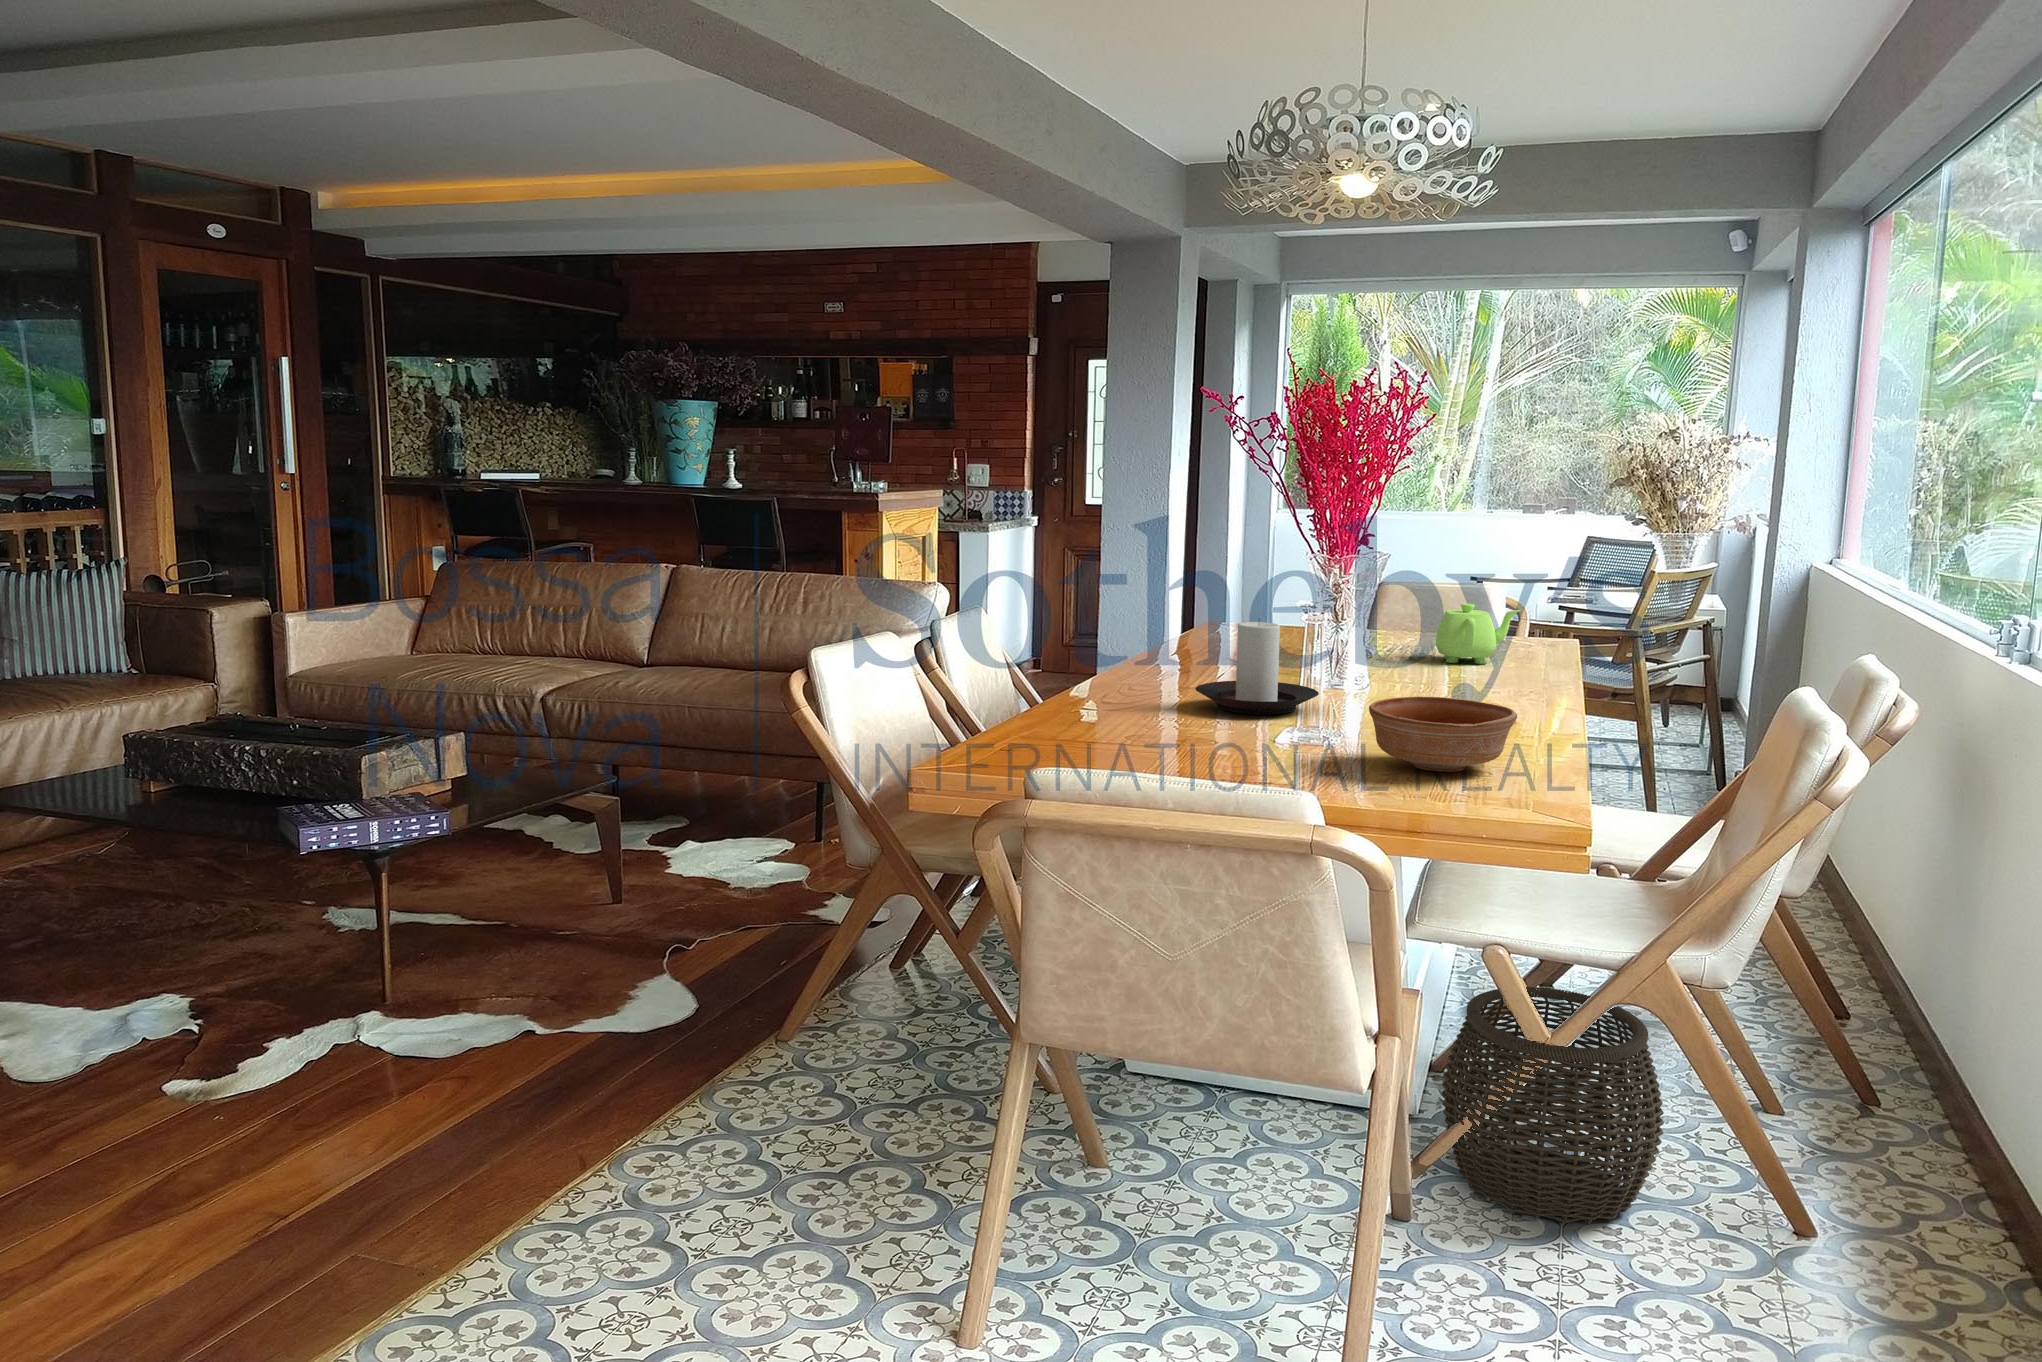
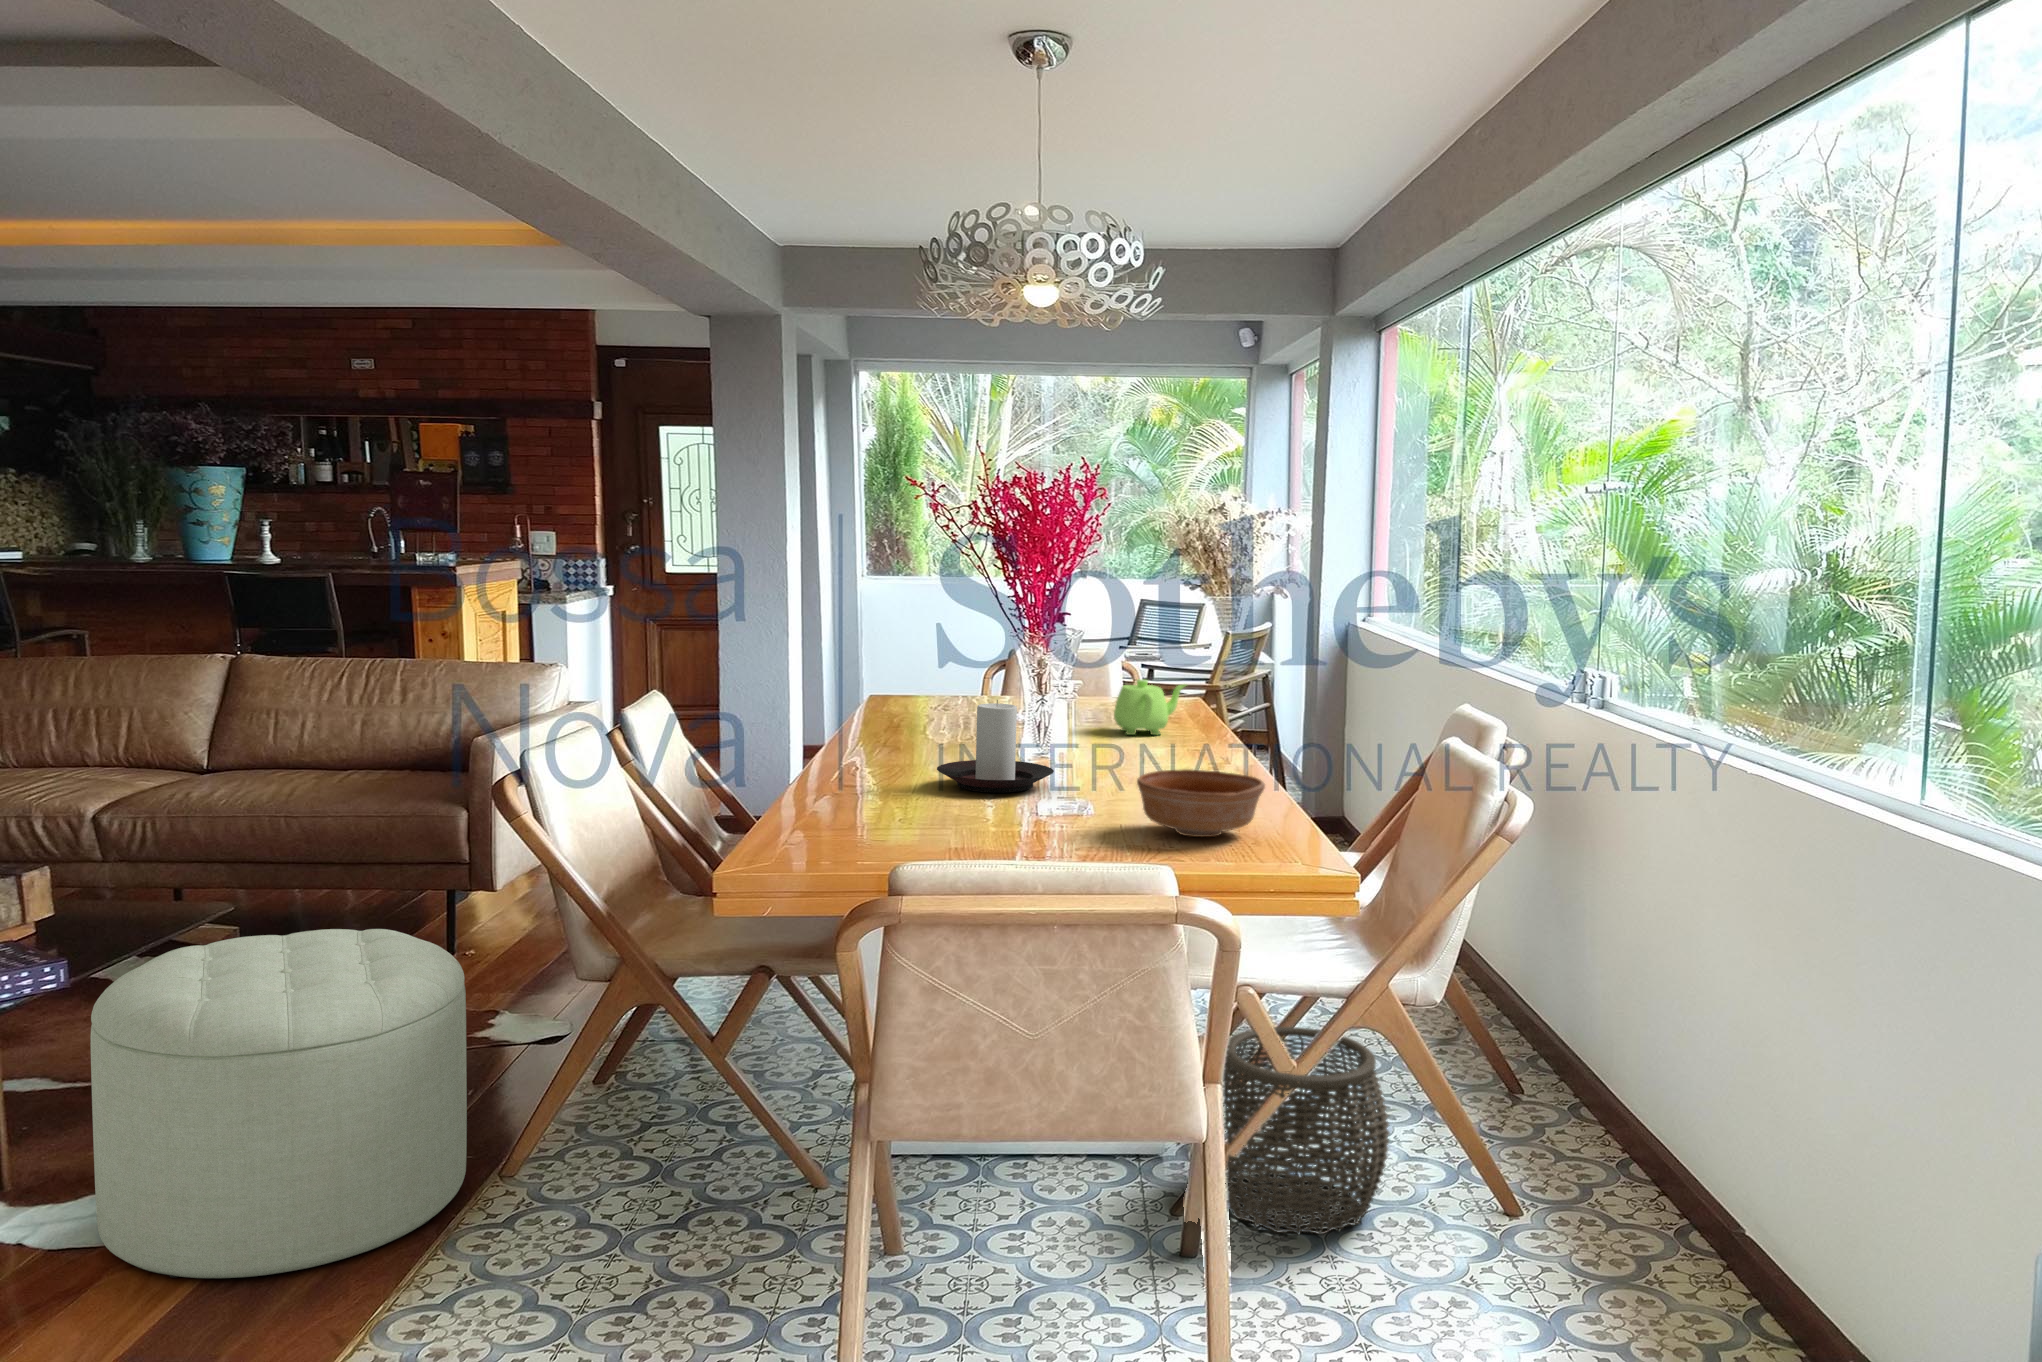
ottoman: none [445,807,747,1096] -> present [90,929,467,1278]

